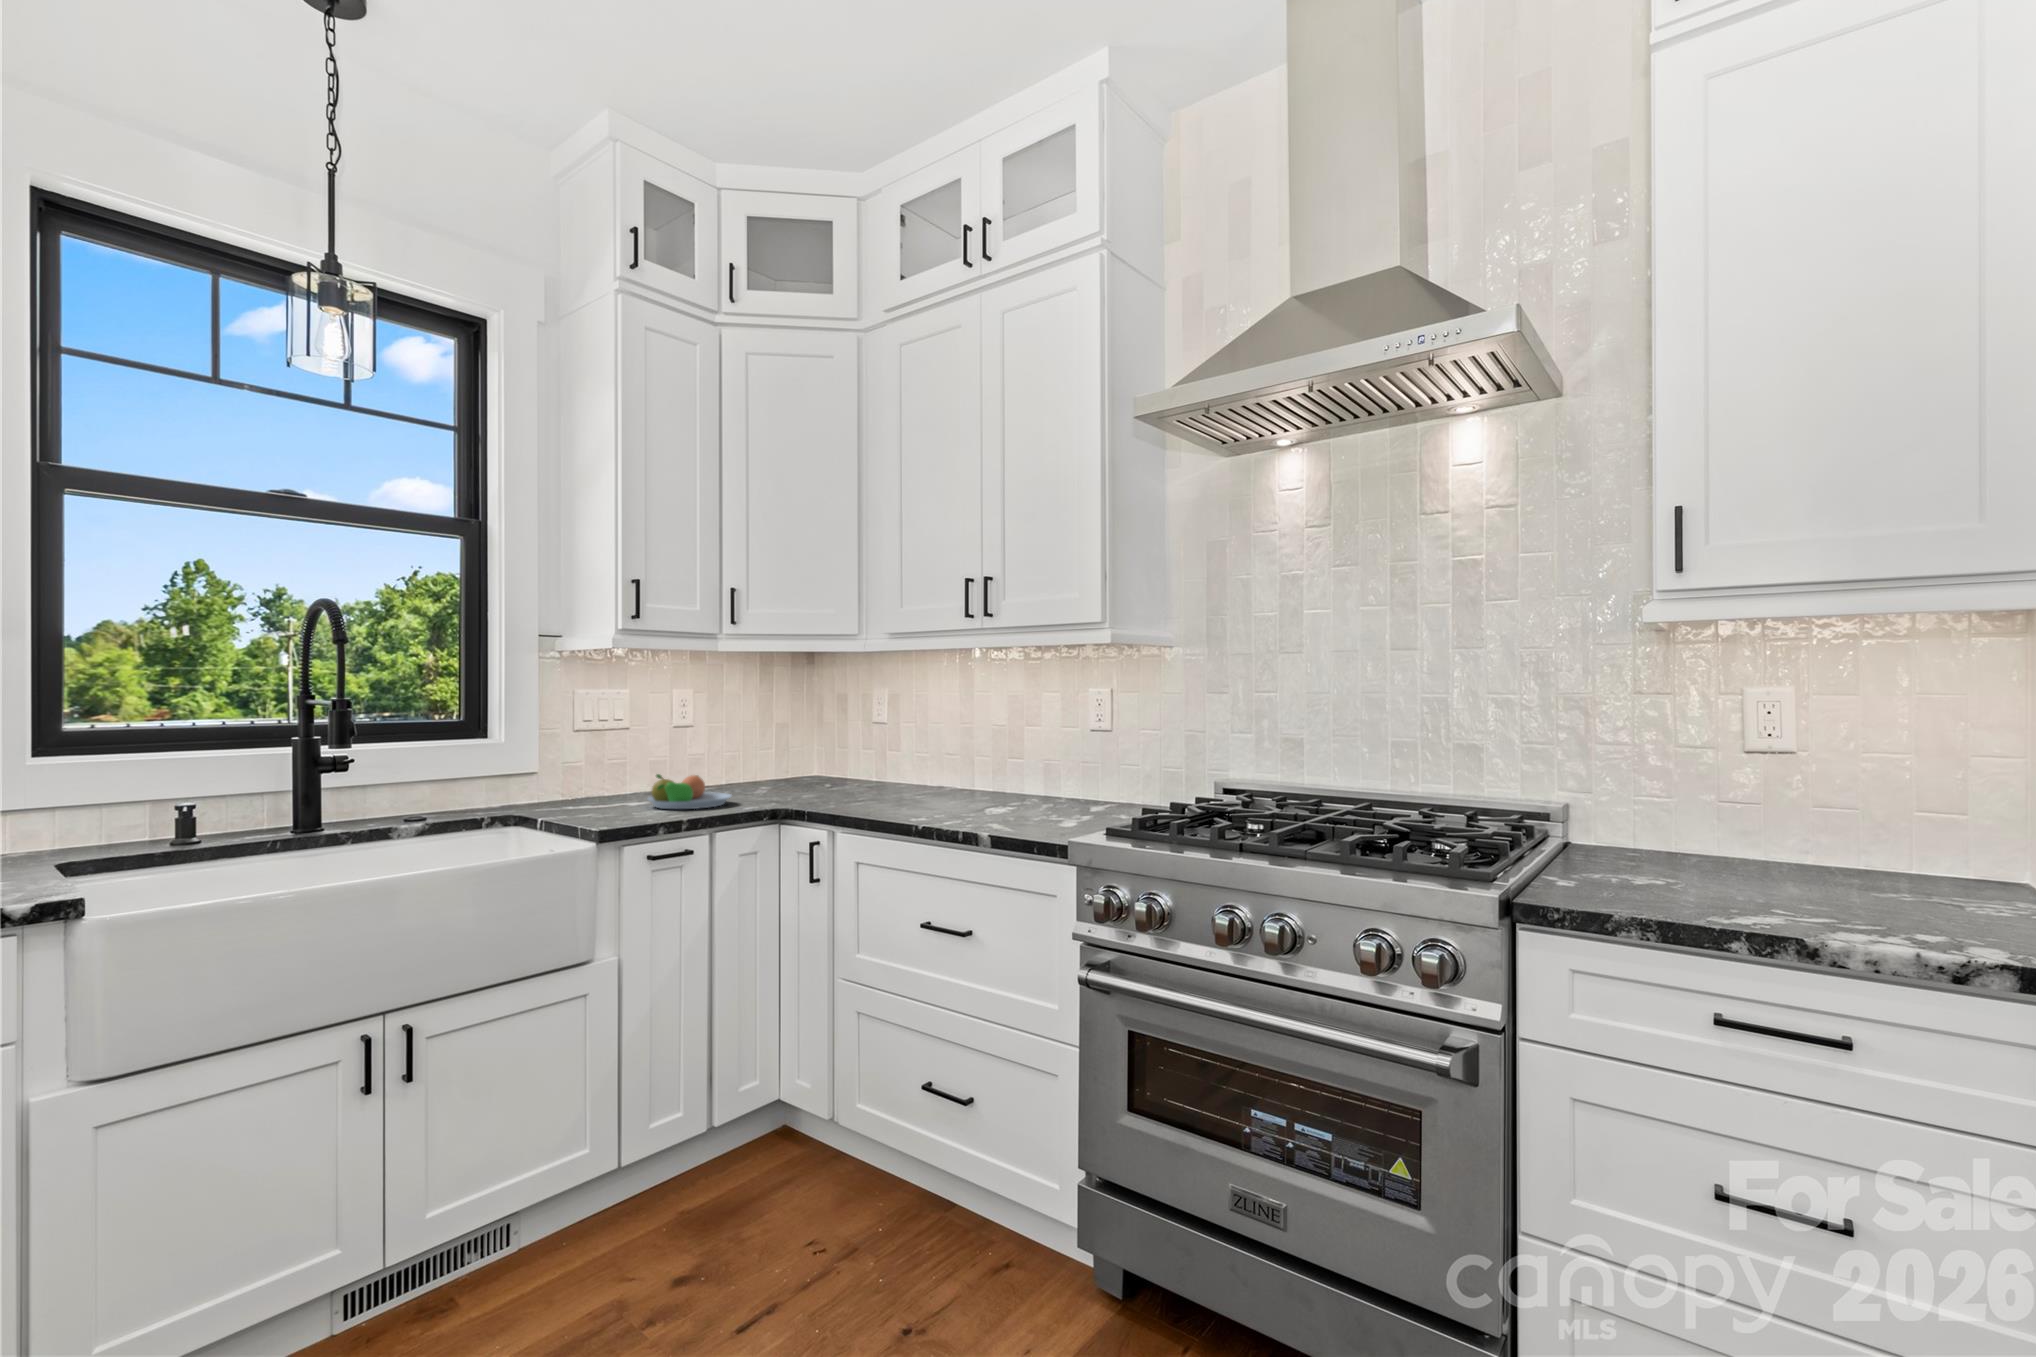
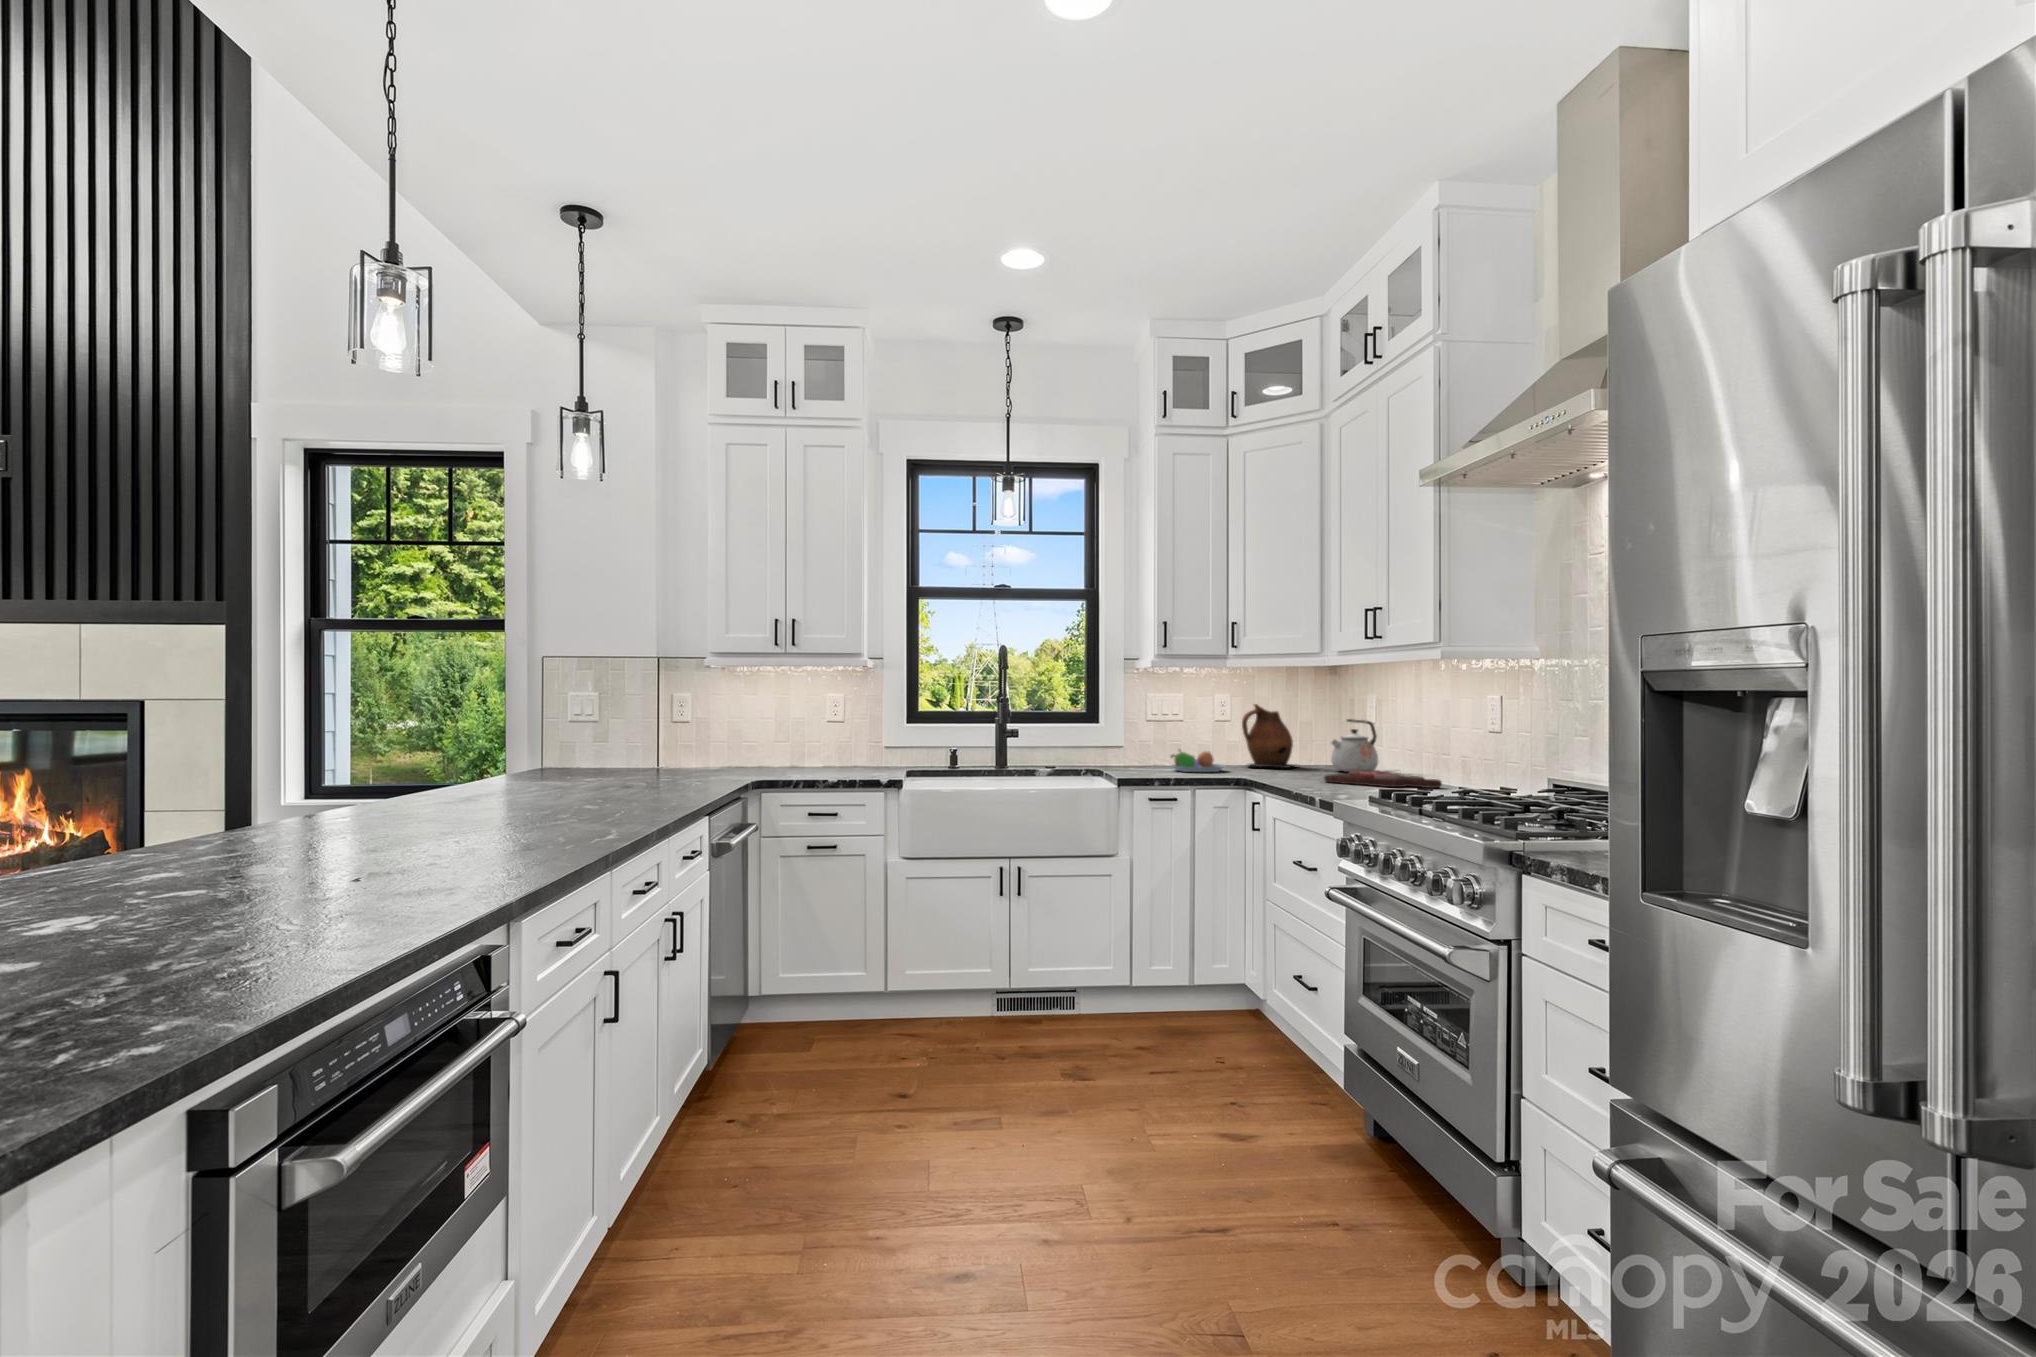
ceramic pitcher: none [721,704,795,792] -> present [1242,704,1297,768]
kettle: none [847,722,904,789] -> present [1331,719,1378,772]
cutting board: none [909,785,1053,809] -> present [1324,770,1442,788]

